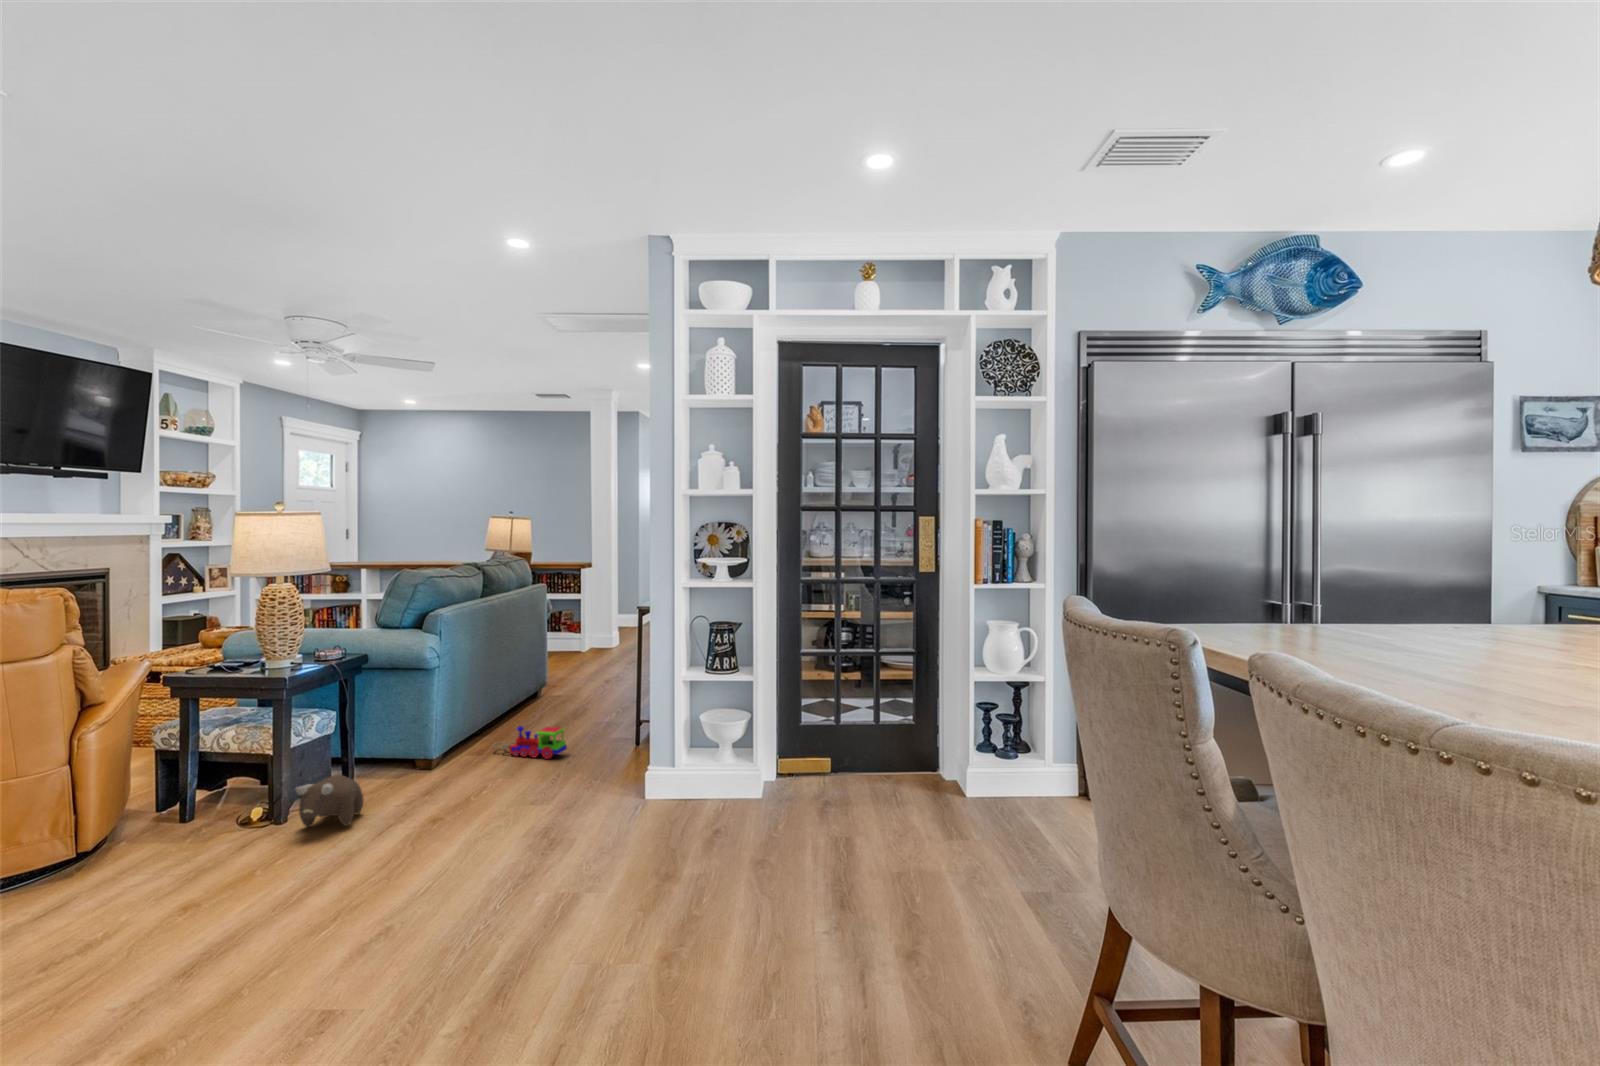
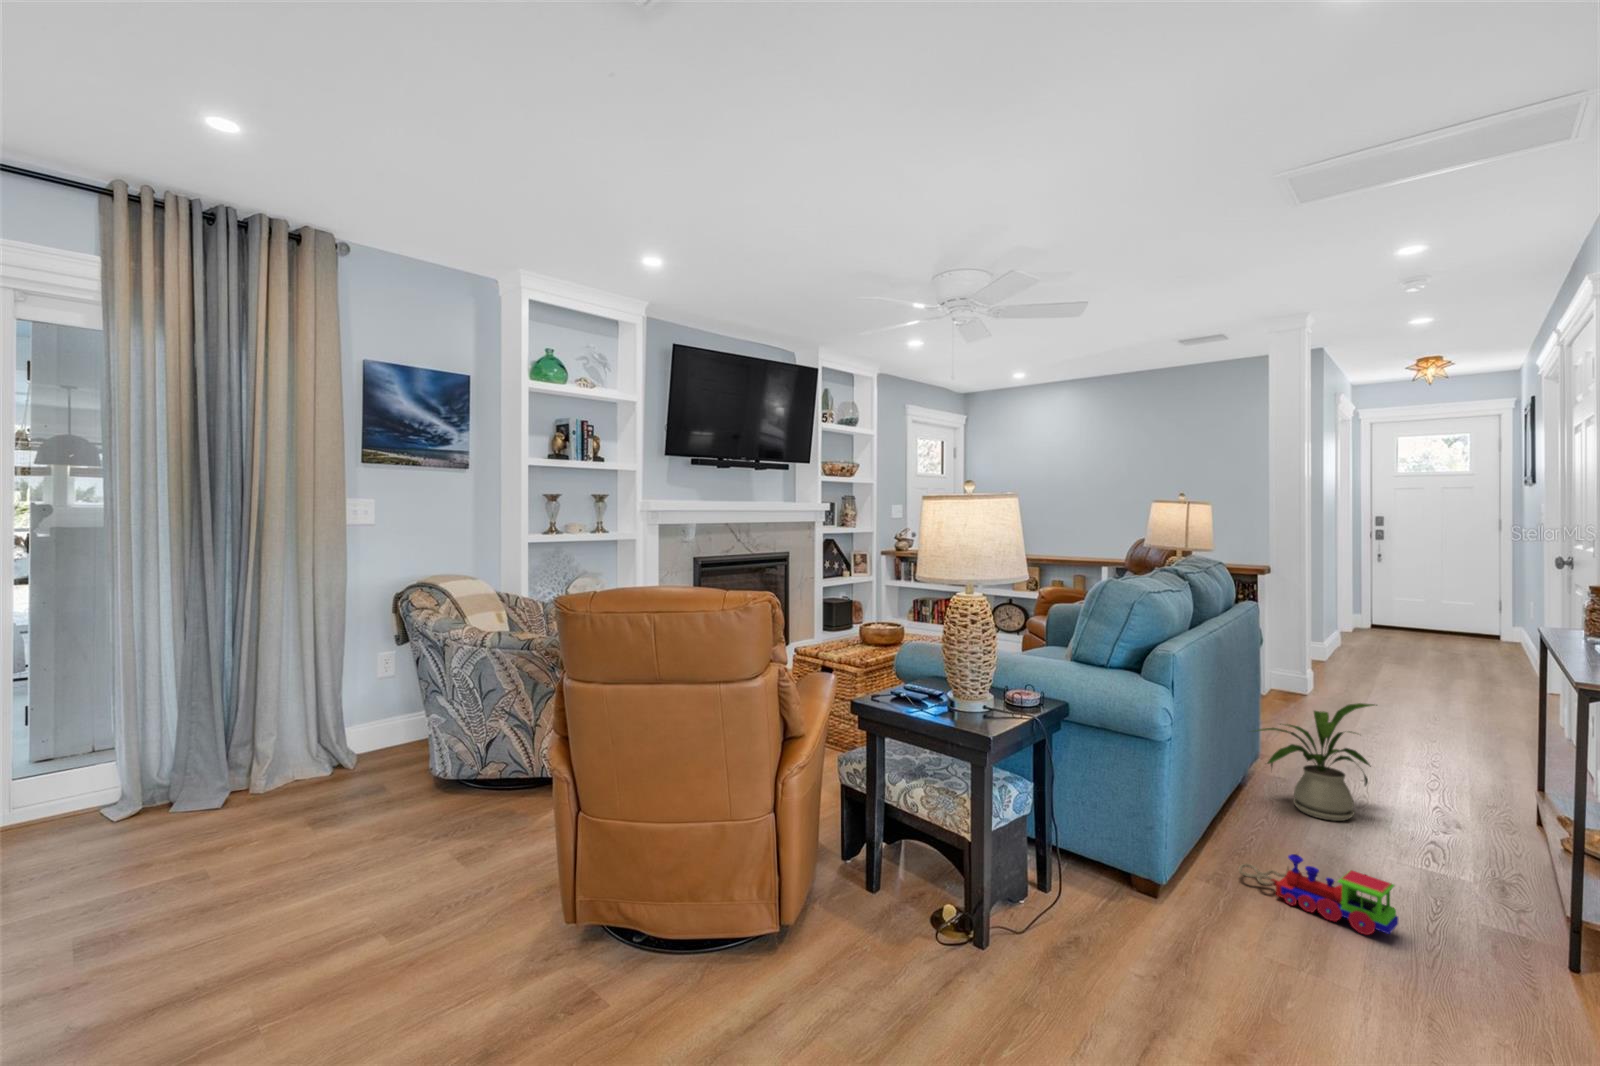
house plant: none [526,639,602,714] -> present [1255,703,1377,821]
plush toy: present [296,775,363,827] -> none [1012,900,1094,993]

